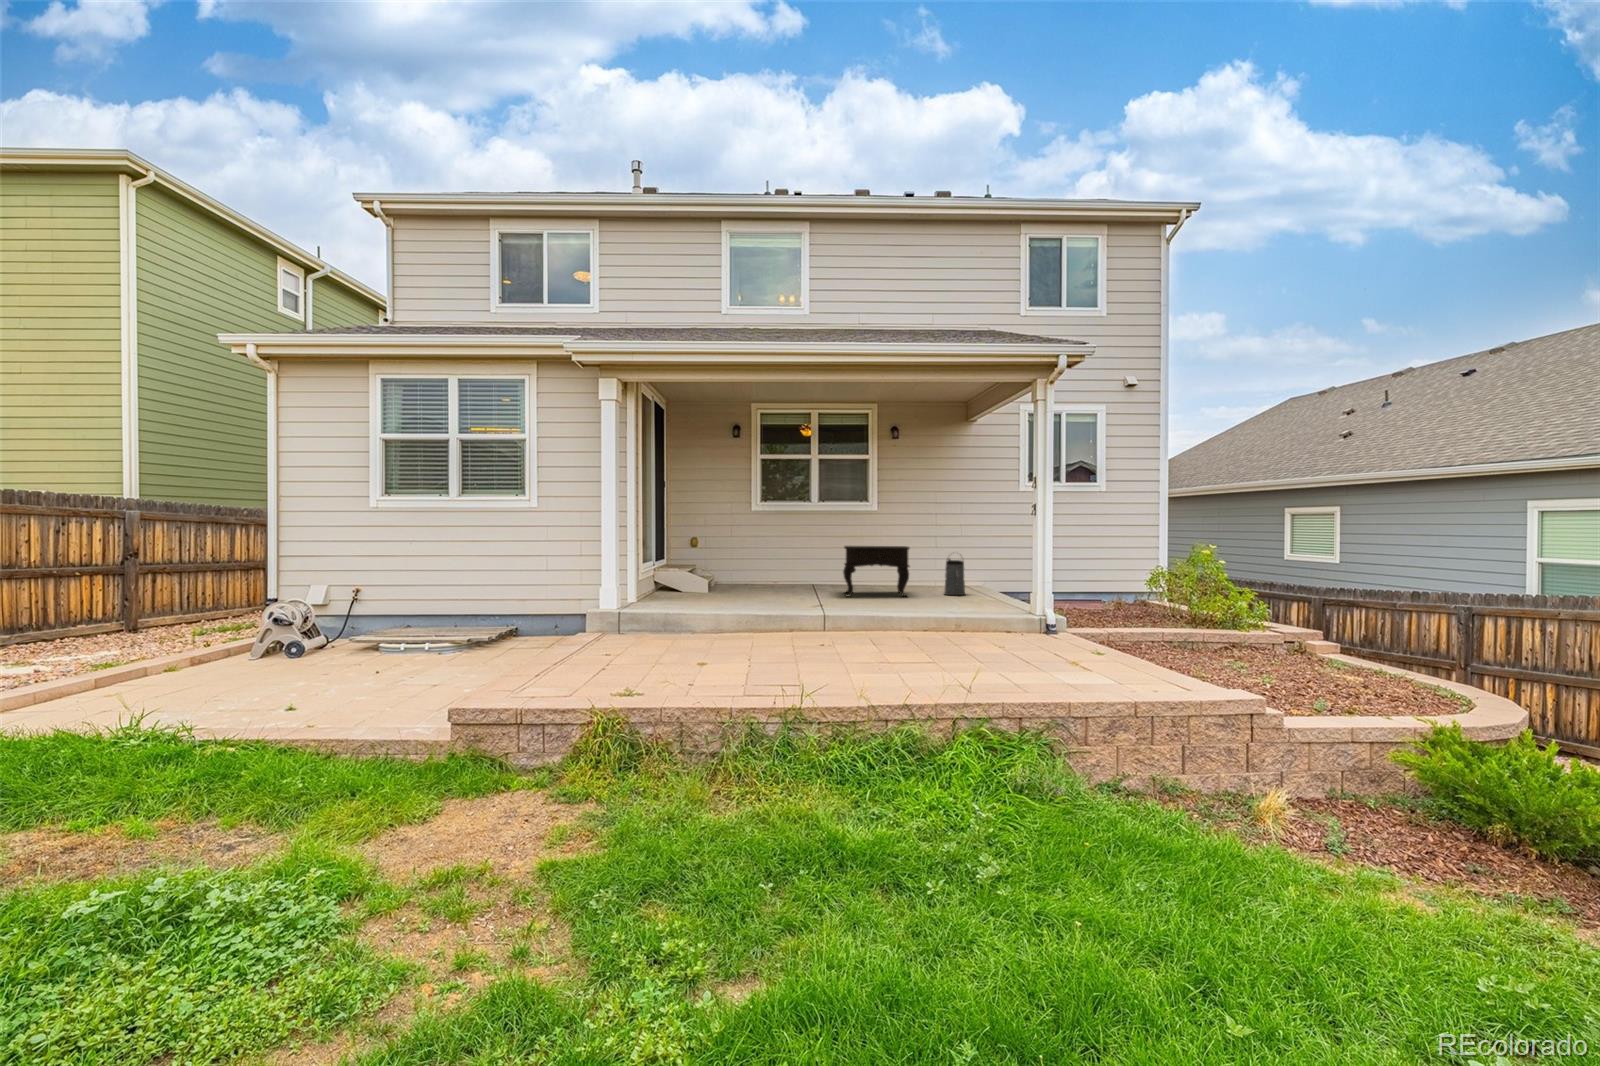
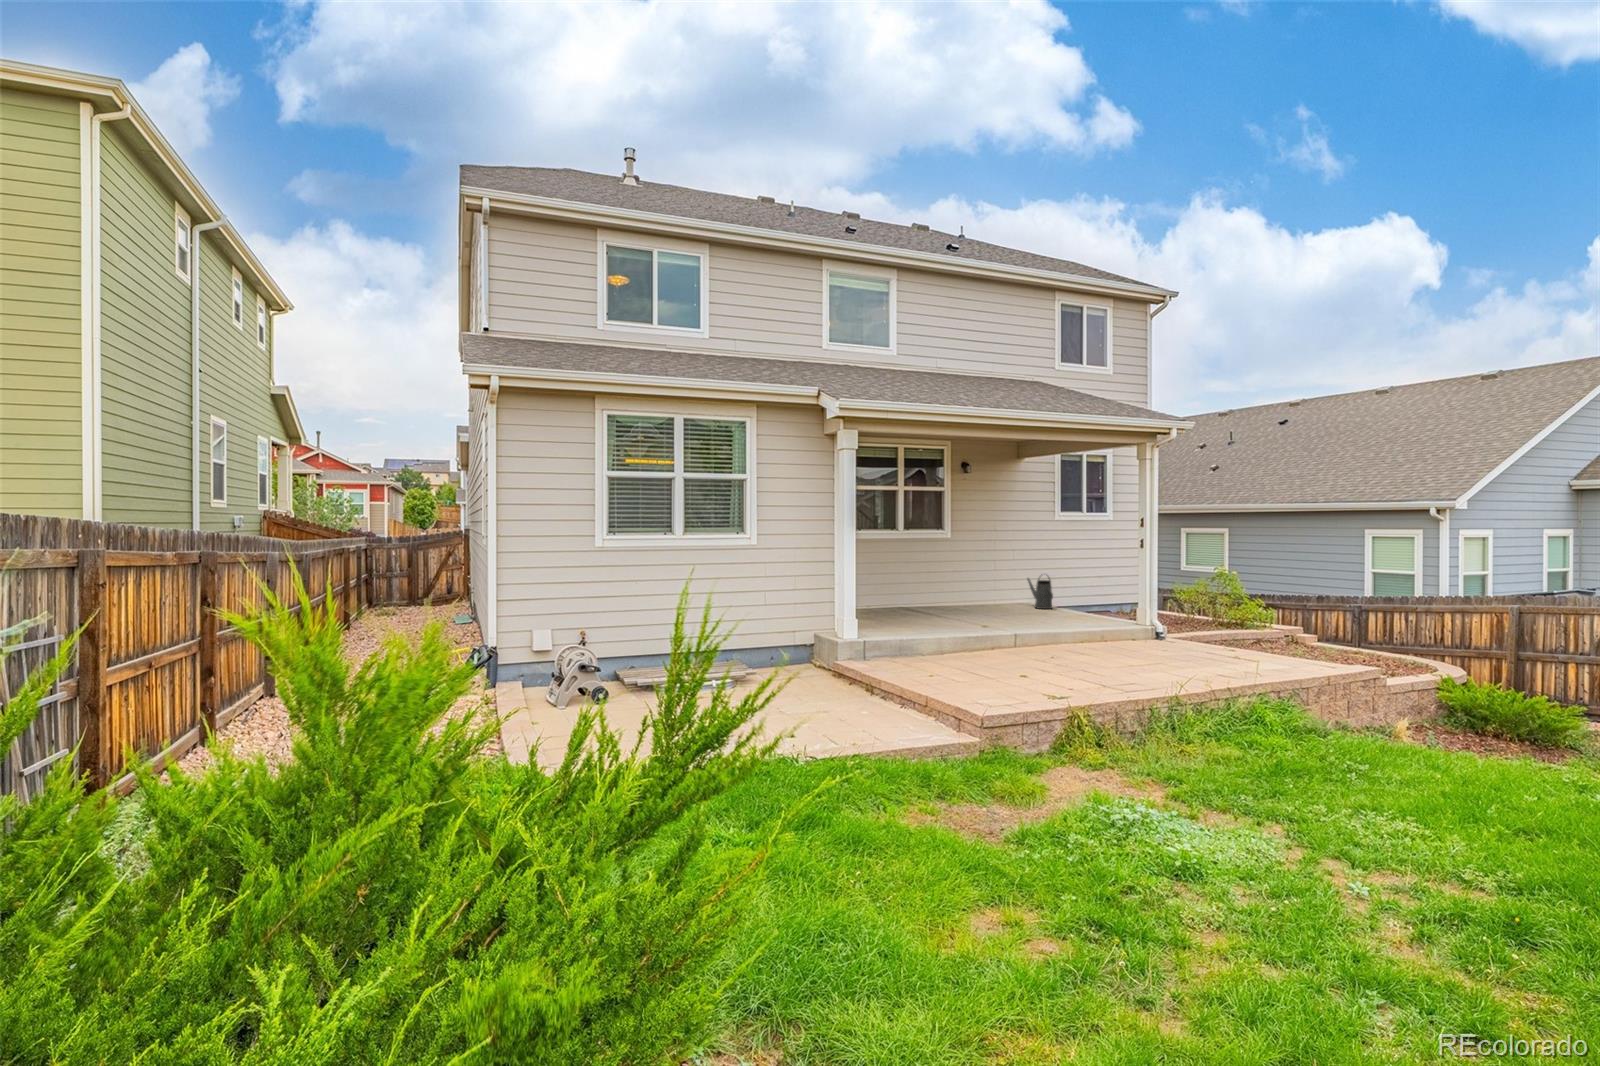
side table: present [843,546,909,597] -> none [953,569,1022,613]

